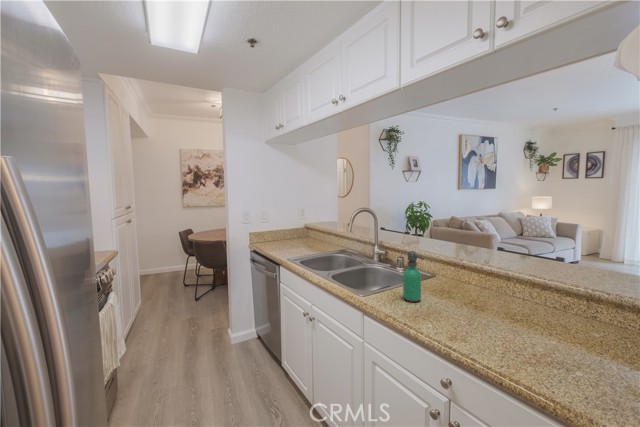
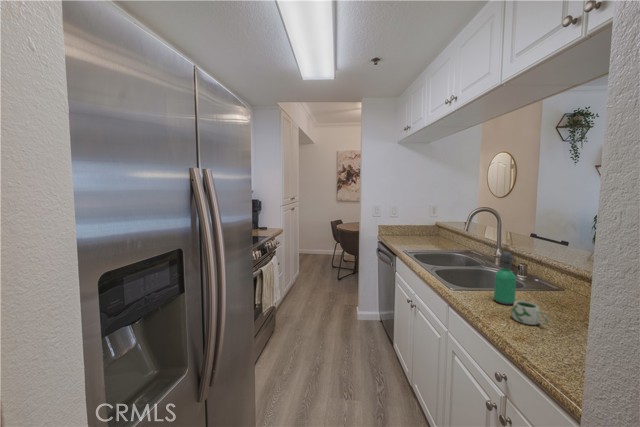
mug: none [430,297,463,319] -> present [511,301,548,325]

